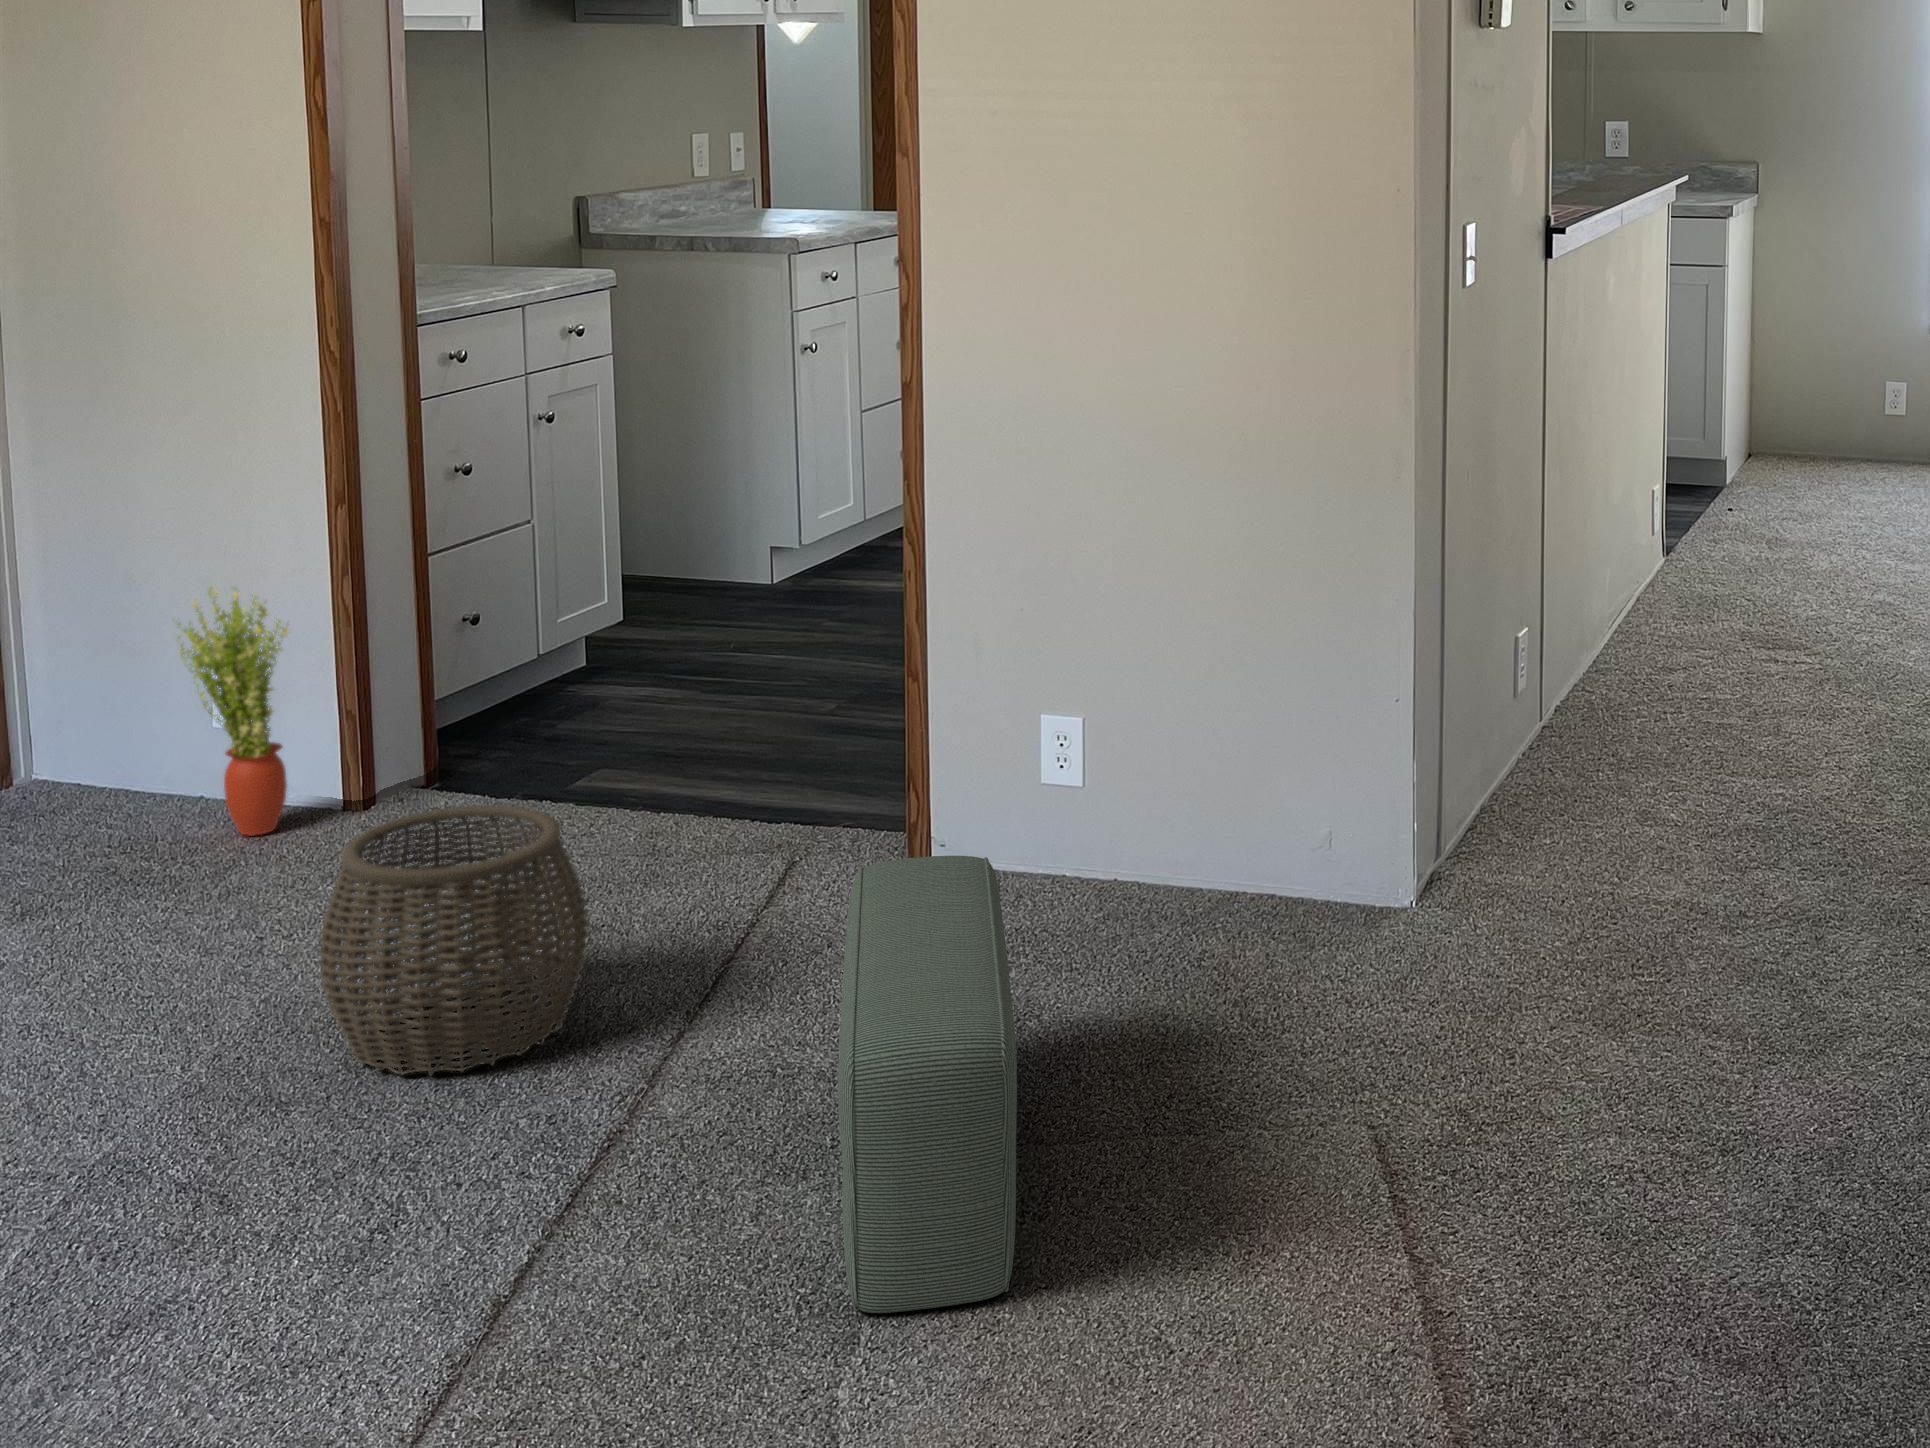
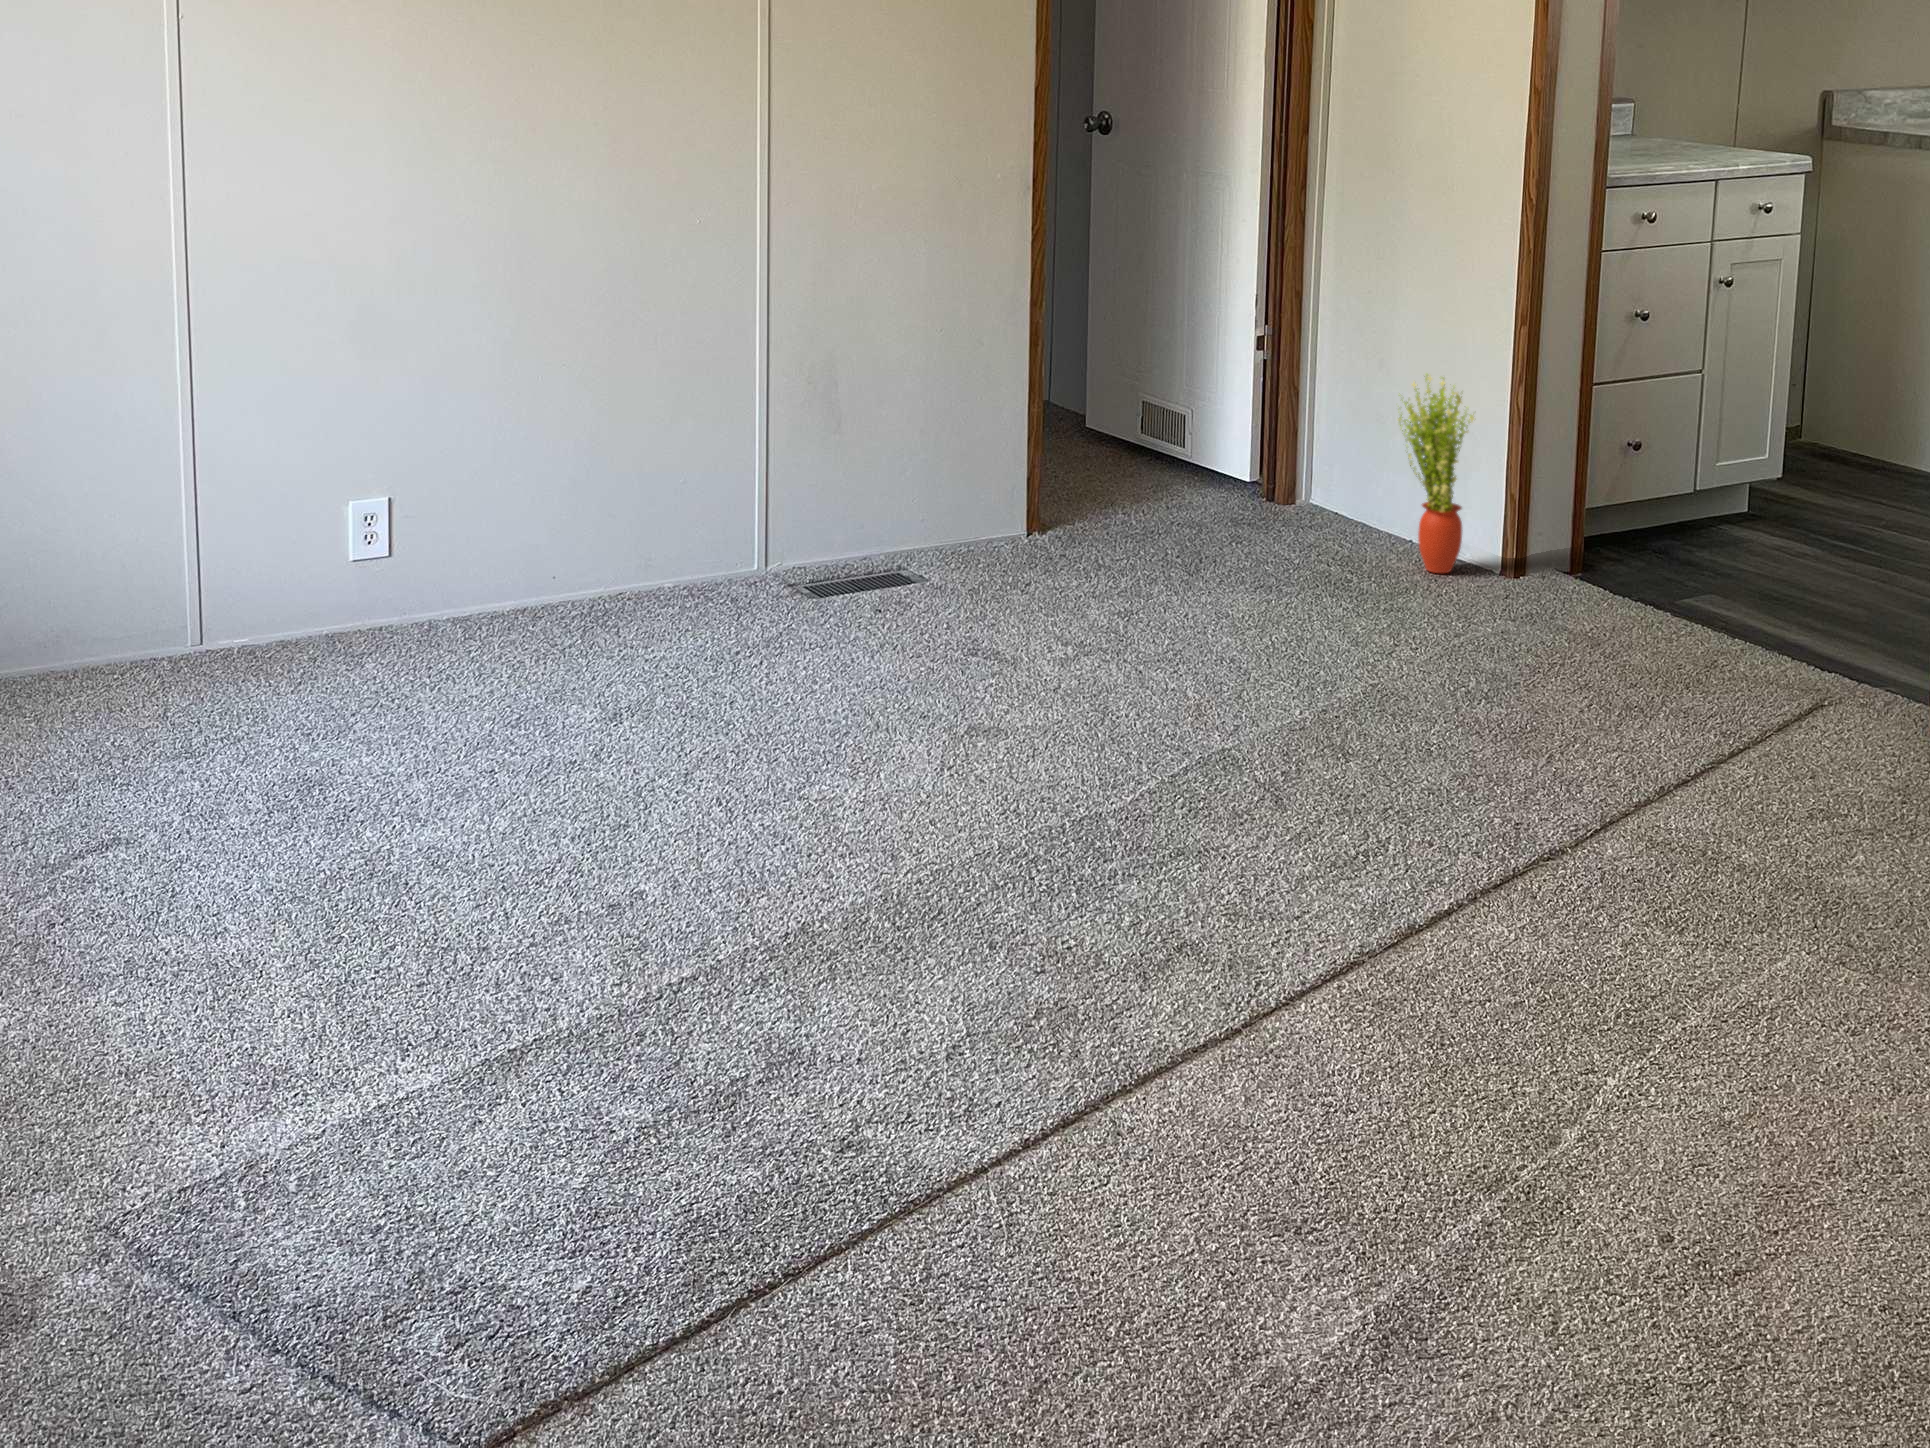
woven basket: present [317,805,589,1075] -> none [1397,566,1598,775]
pouf: present [838,856,1017,1313] -> none [1654,692,1910,1073]

